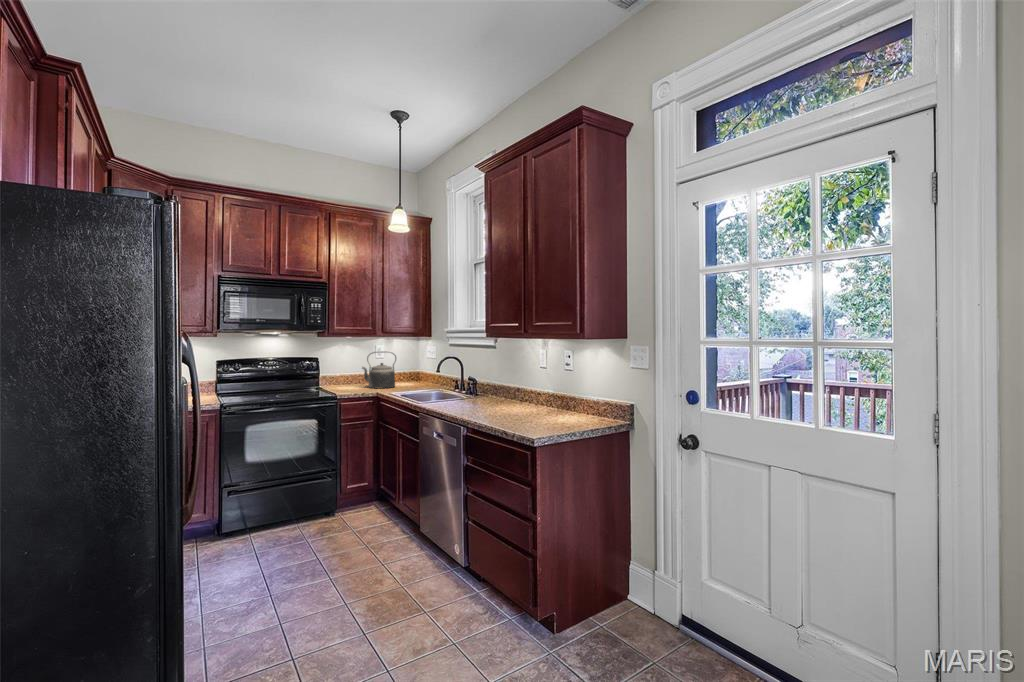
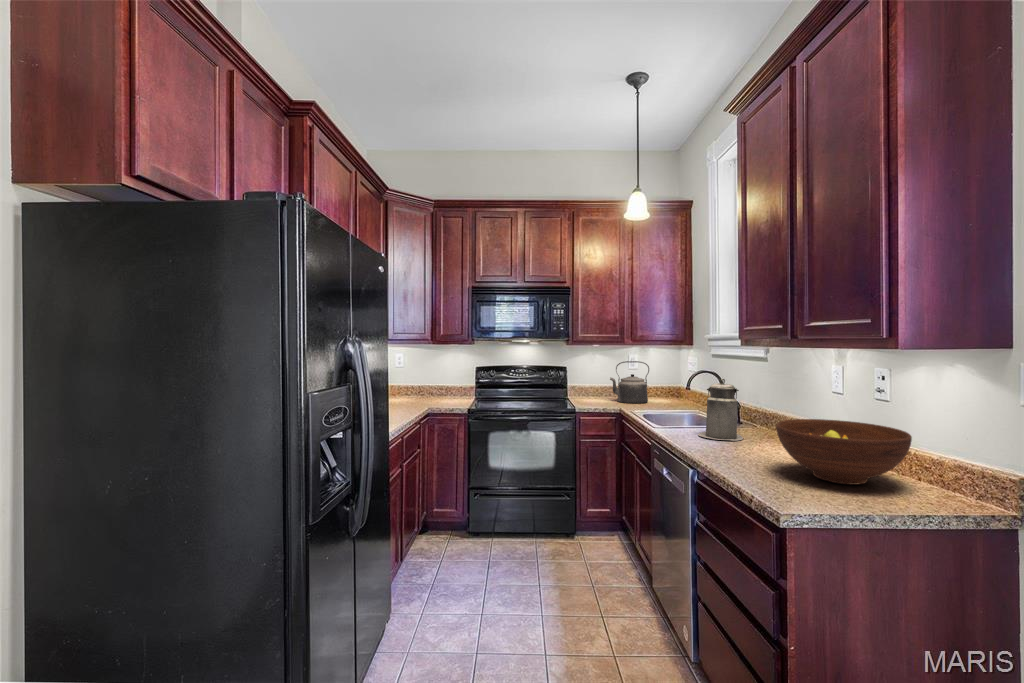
canister: none [455,362,486,406] -> present [698,379,743,441]
fruit bowl: none [519,384,586,421] -> present [776,419,912,485]

